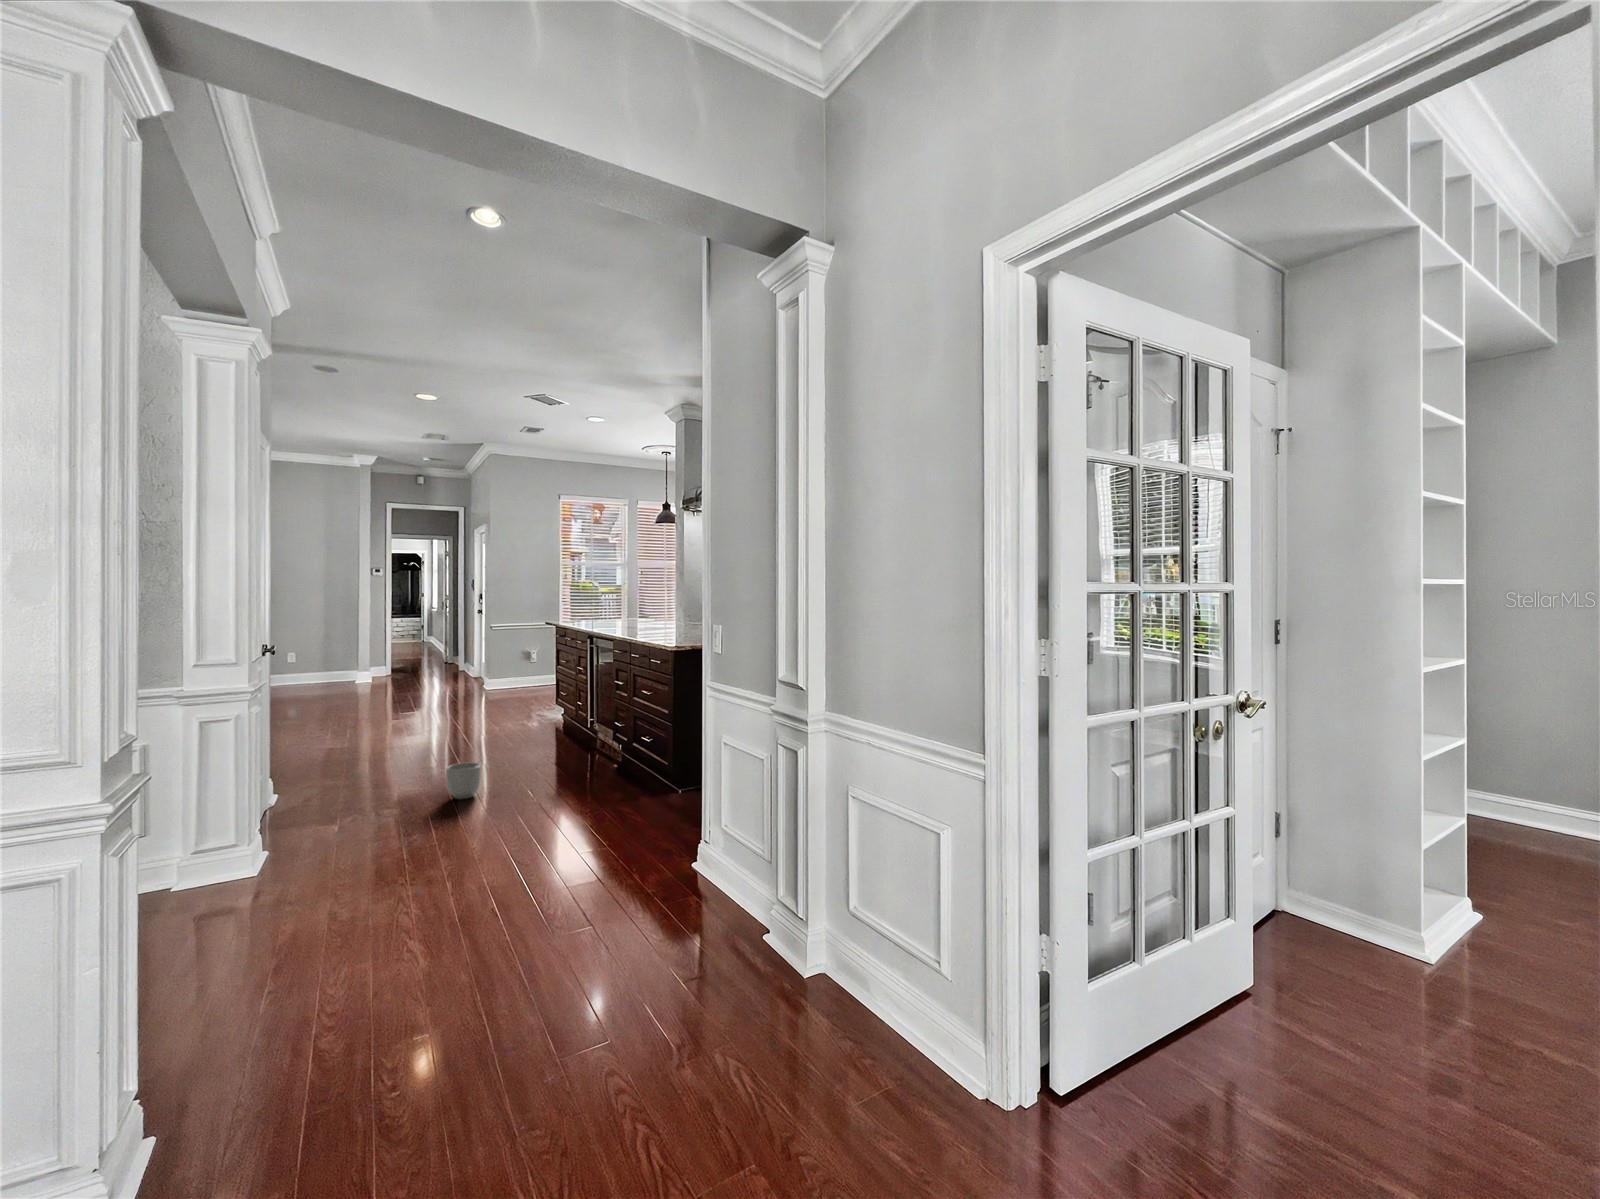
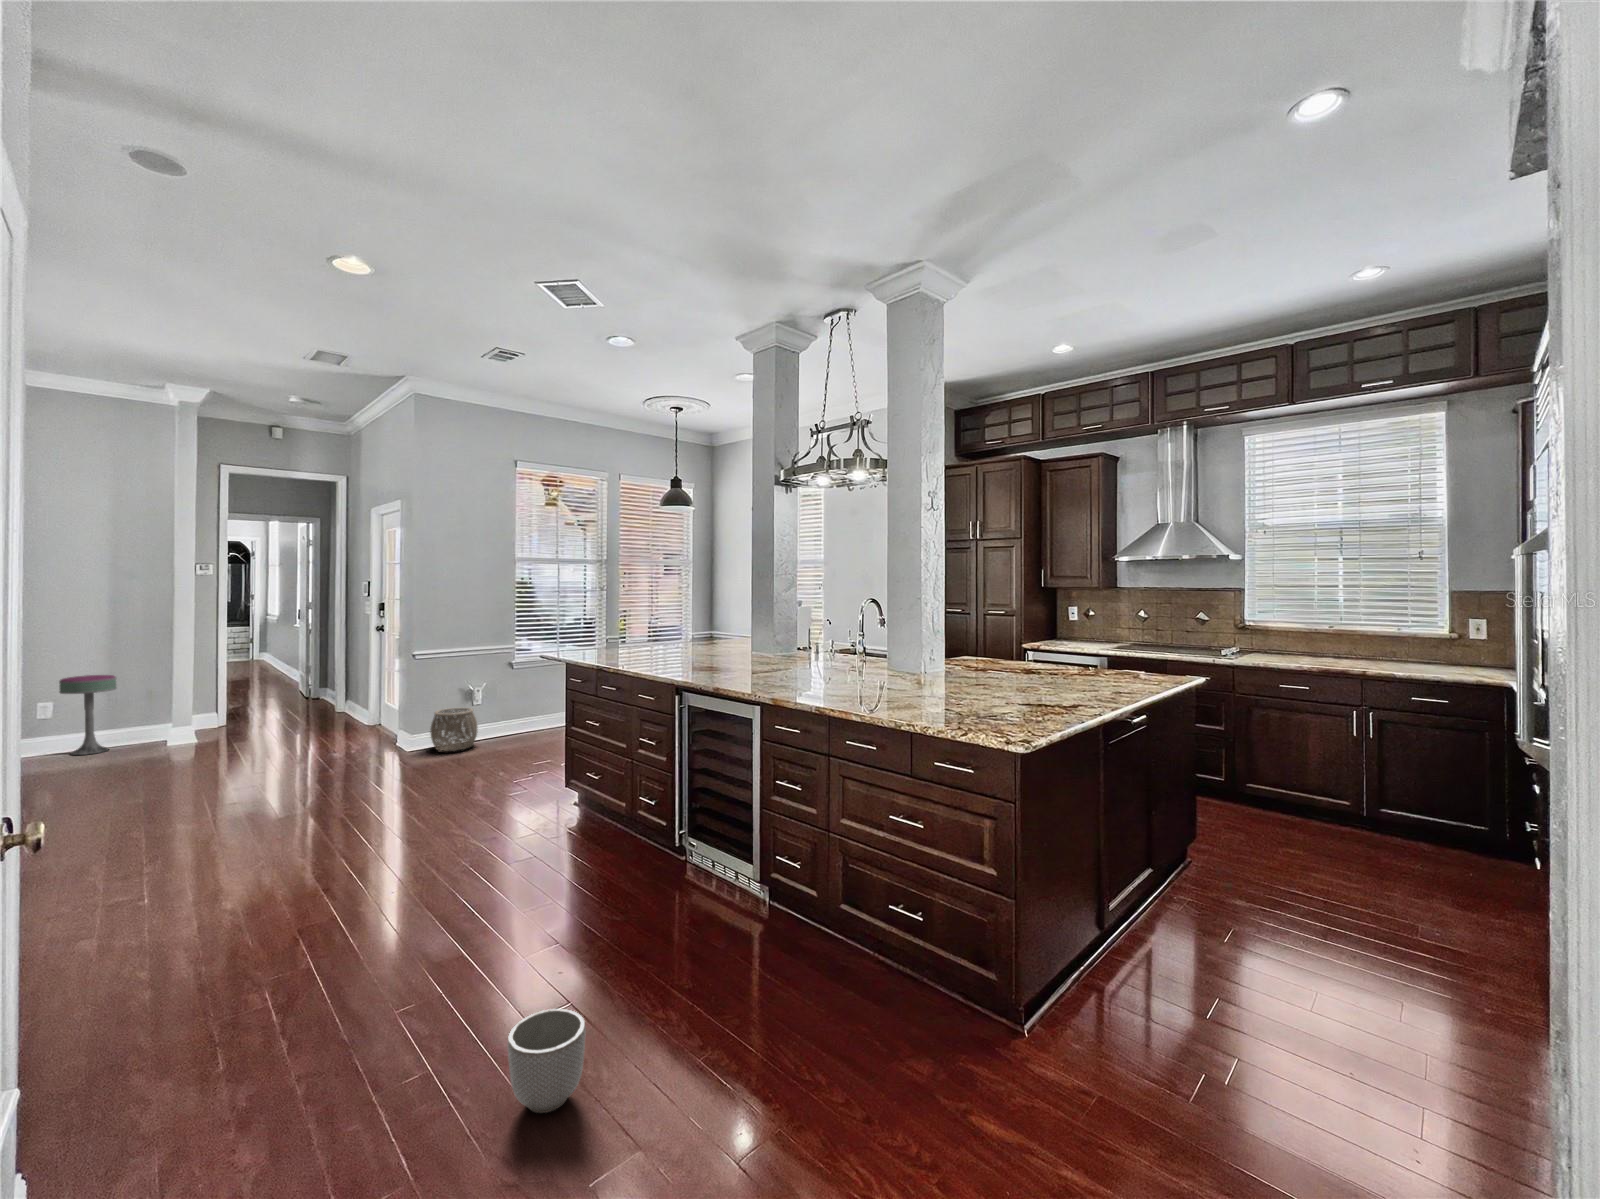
bar stool: none [295,640,326,688] -> present [59,675,116,755]
woven basket: none [503,662,534,690] -> present [430,708,478,751]

